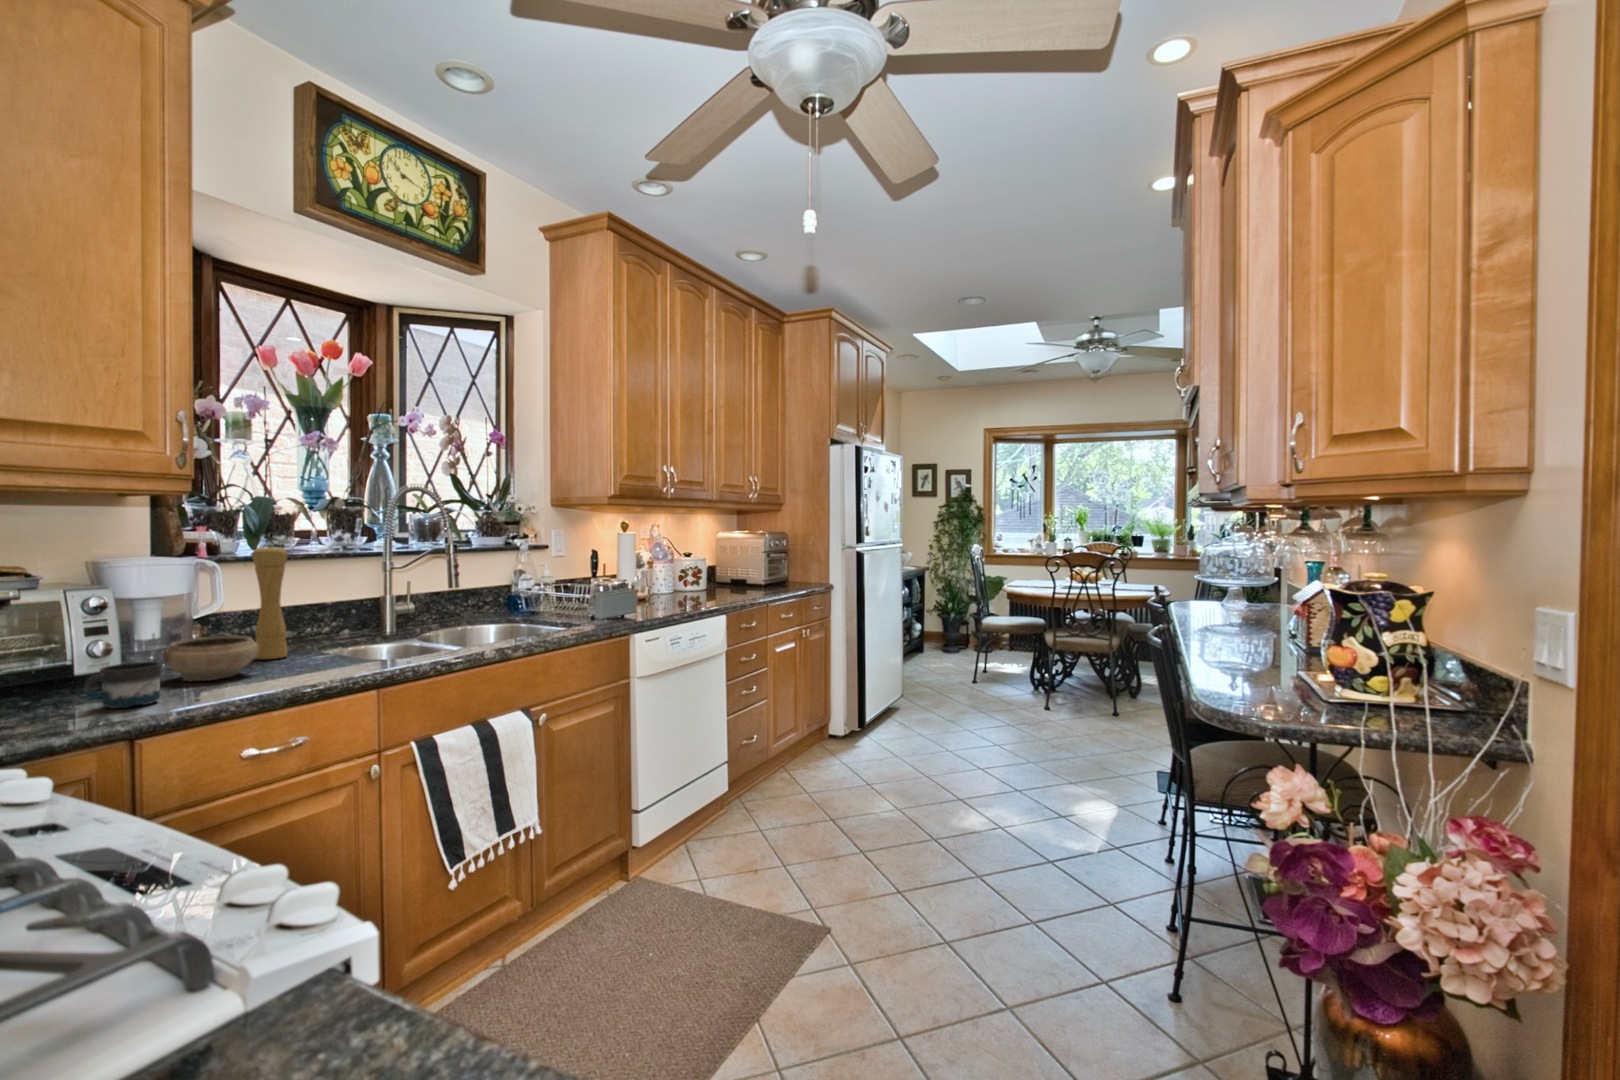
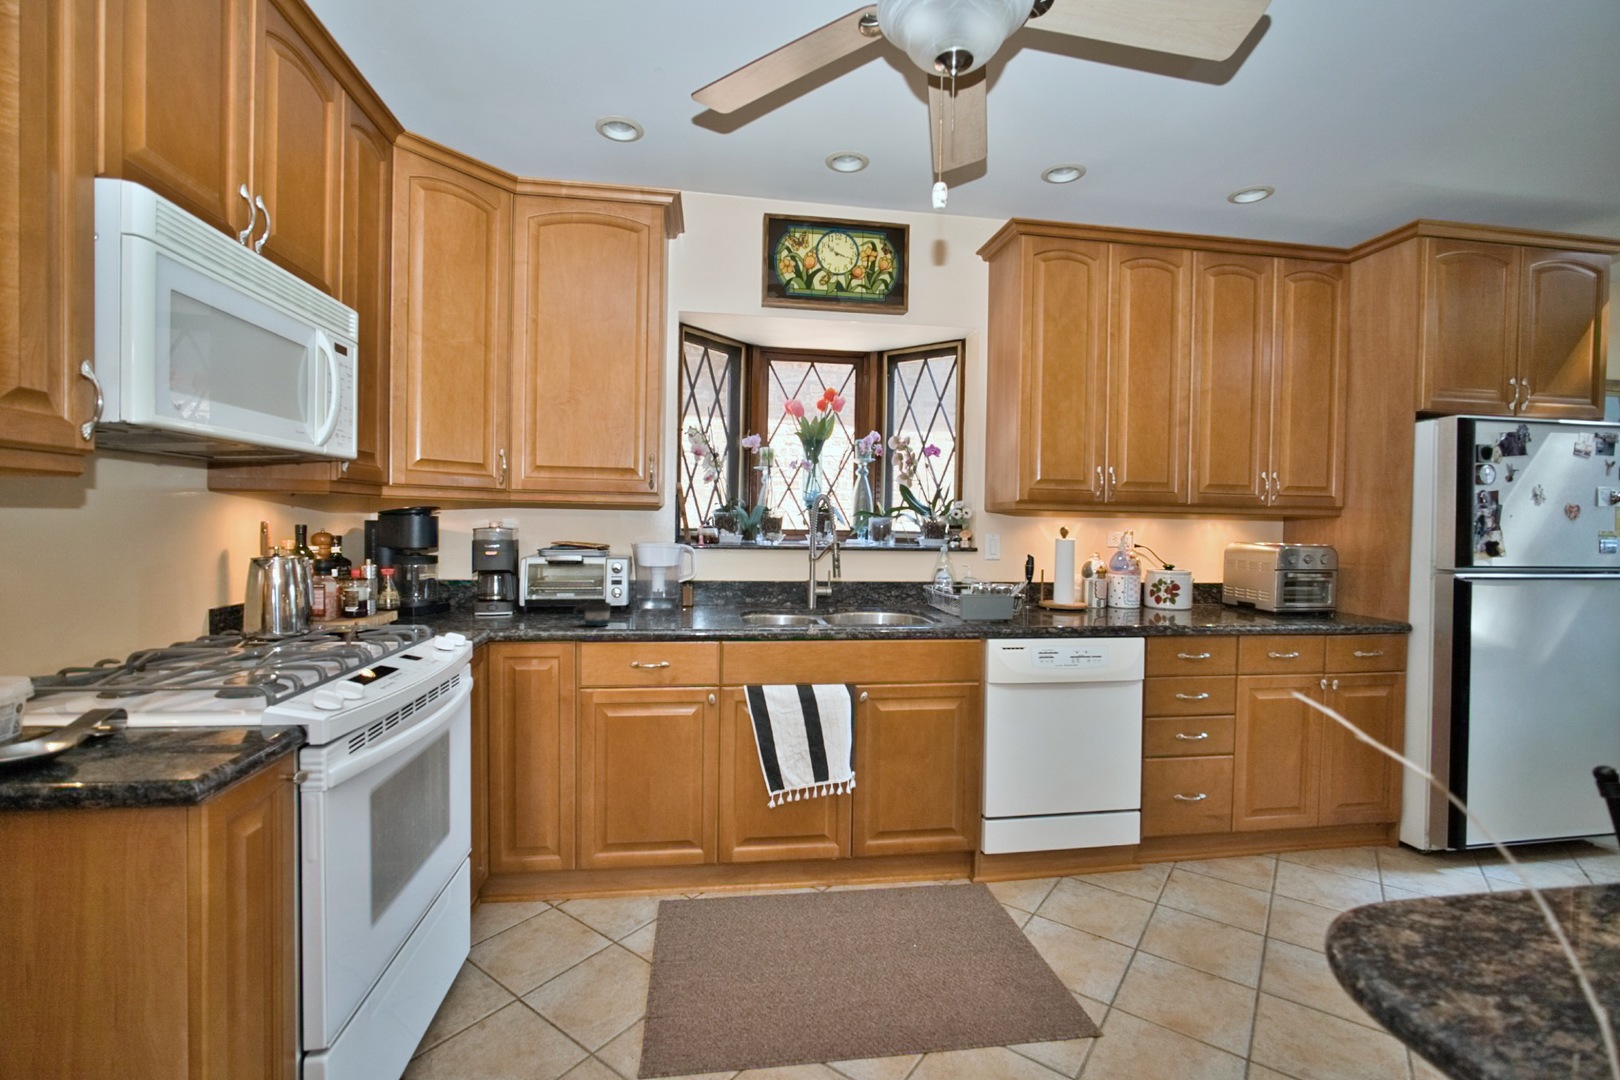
pepper mill: present [252,546,287,659] -> none [708,539,727,615]
ceramic bowl: present [163,636,258,682] -> none [638,594,685,621]

